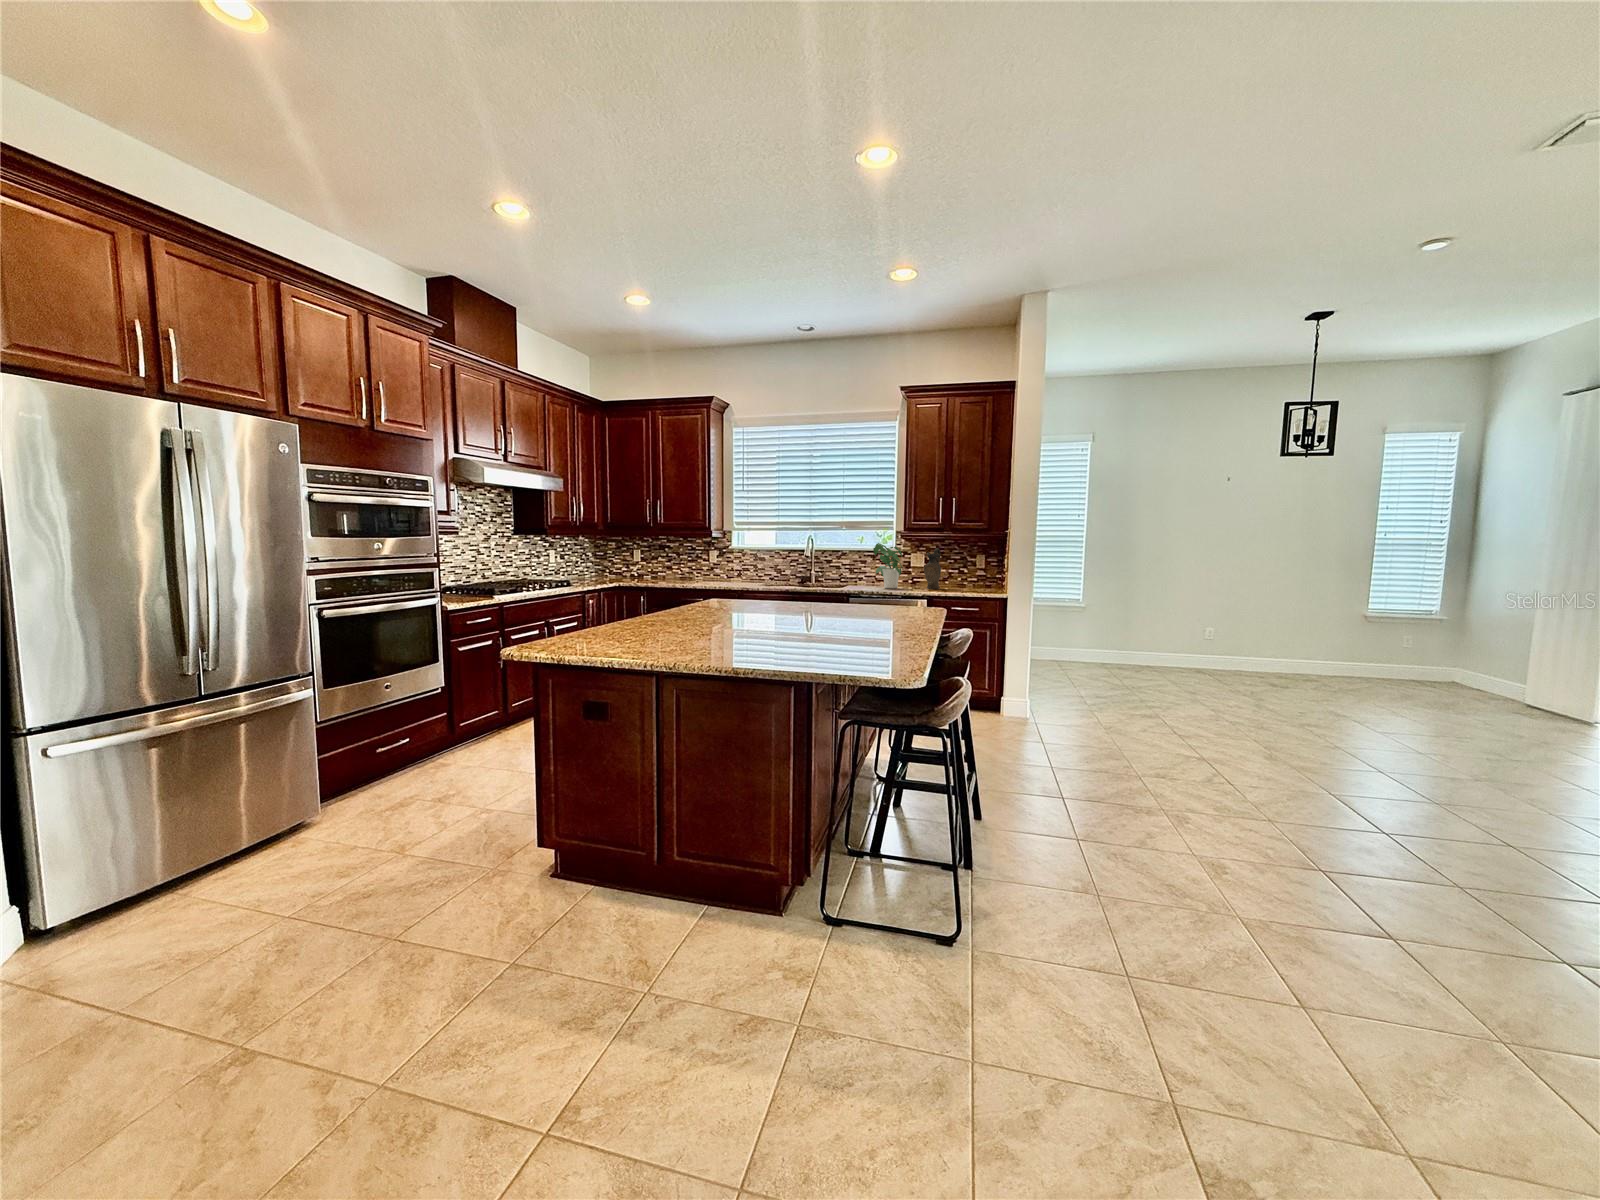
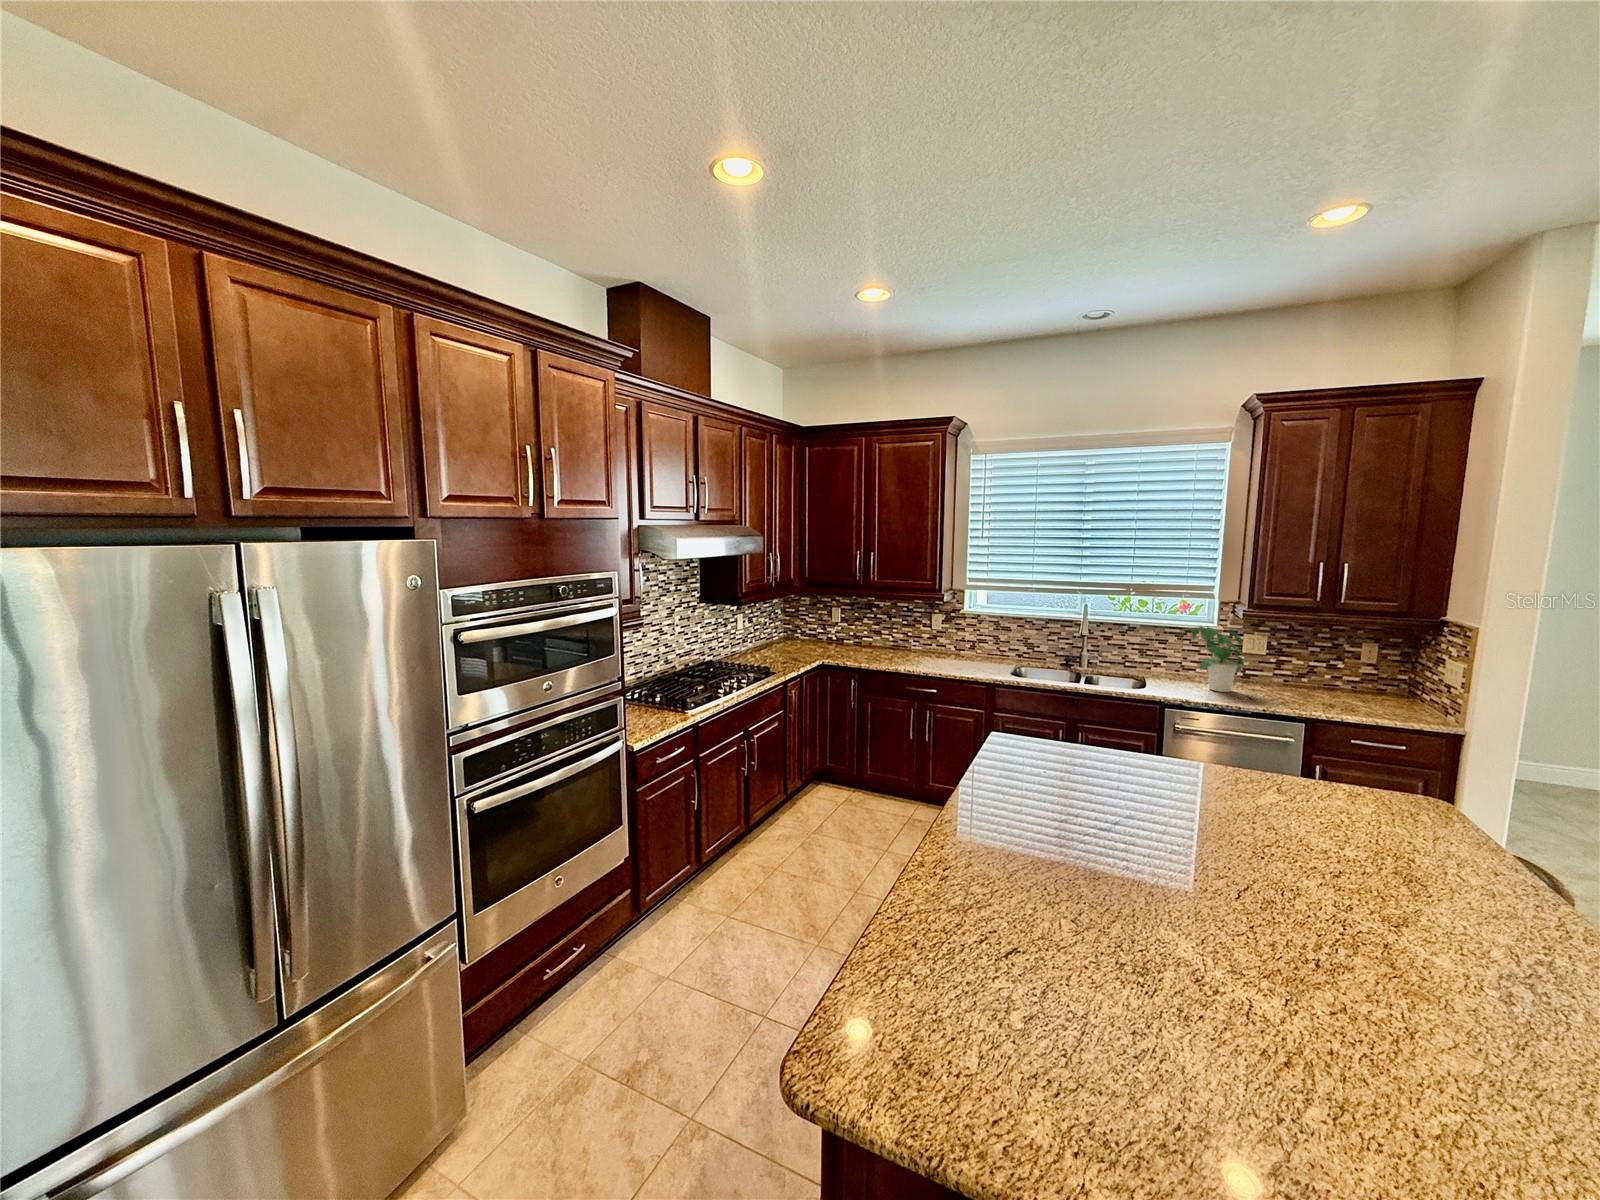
ceramic pitcher: present [924,548,941,589] -> none [1289,639,1321,703]

